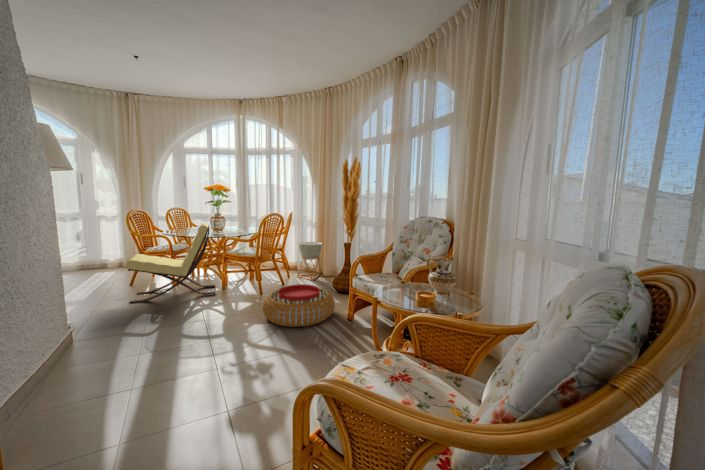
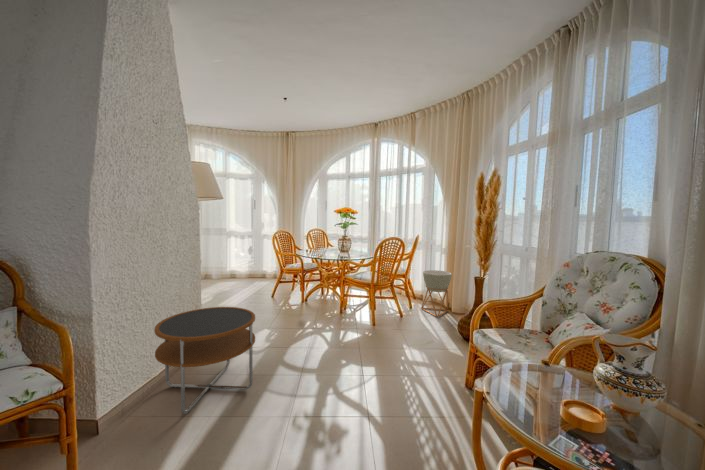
lounge chair: present [126,222,215,303] -> none [261,244,336,317]
pouf: present [262,284,335,327] -> none [363,324,451,383]
side table: none [32,289,164,398] -> present [154,307,255,414]

